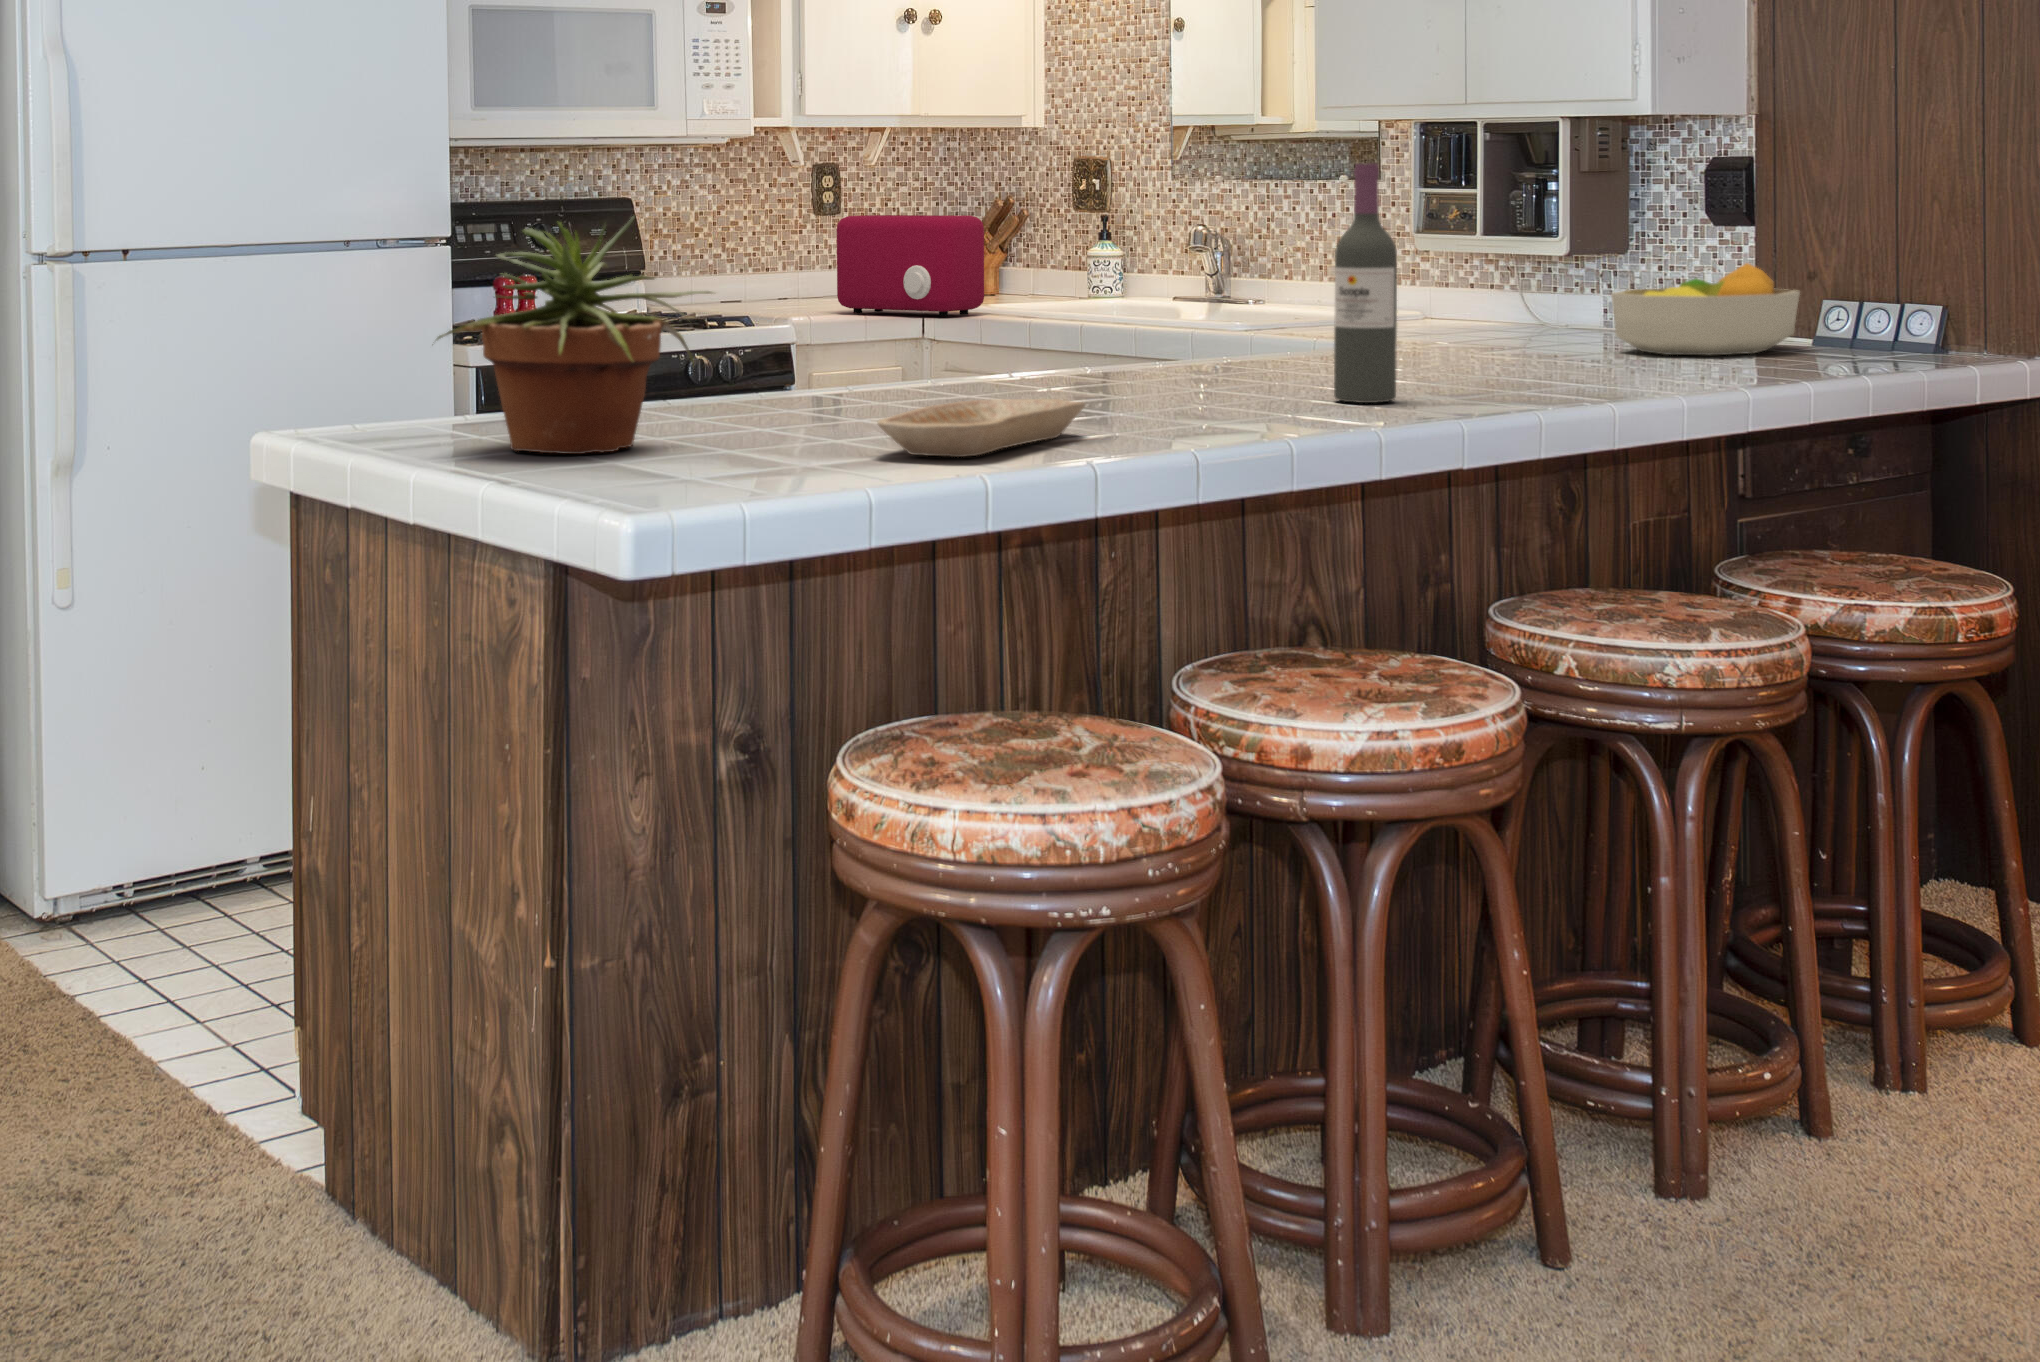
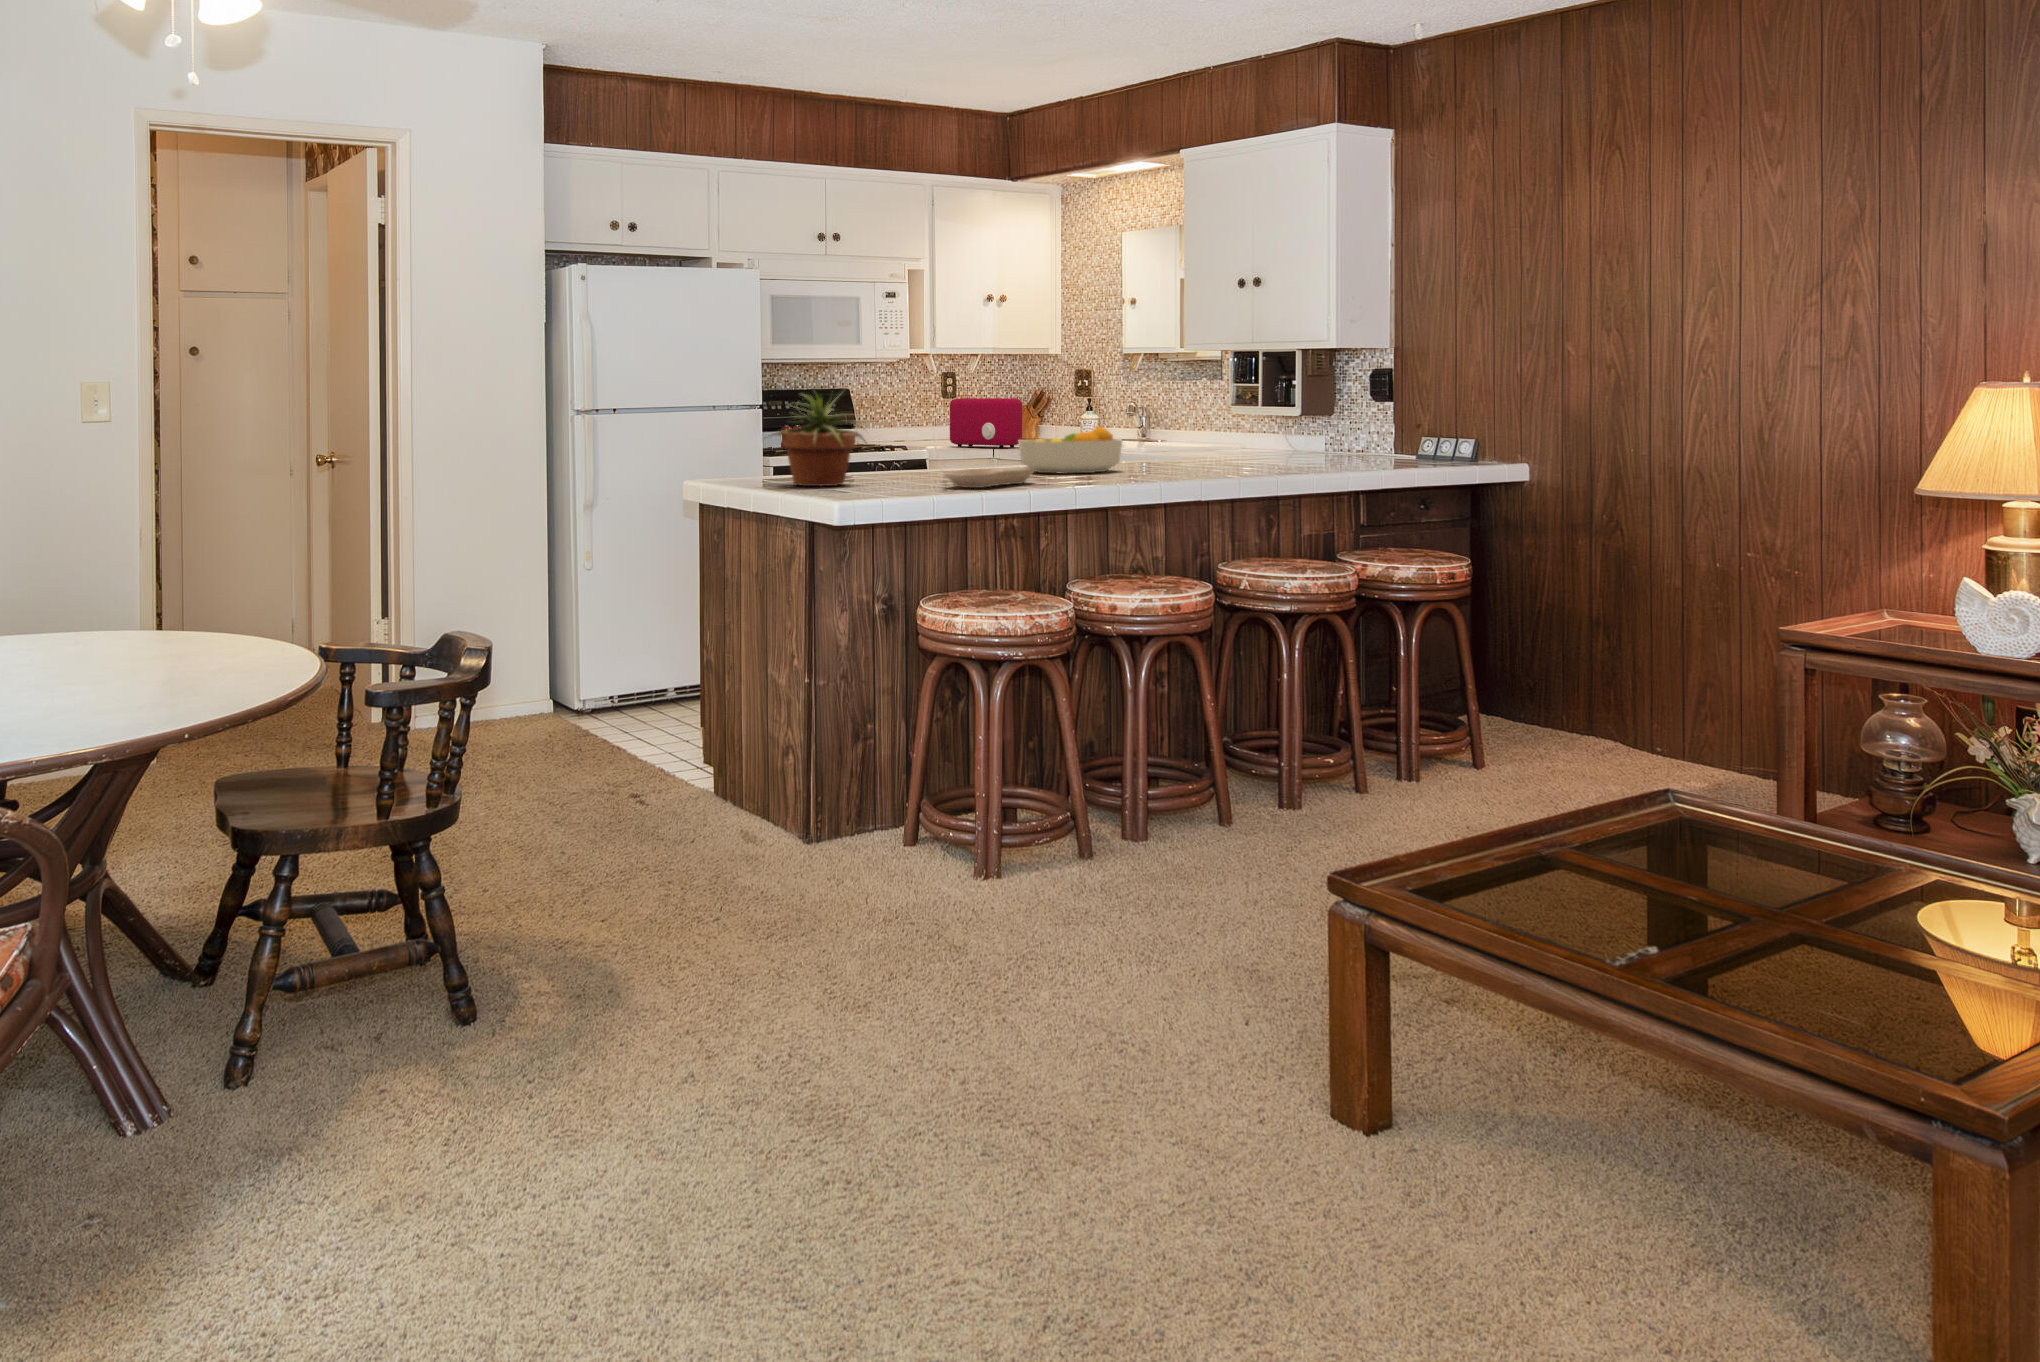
wine bottle: present [1334,163,1397,403] -> none [1156,368,1184,475]
fruit bowl: present [1611,263,1800,355] -> present [1019,426,1122,474]

